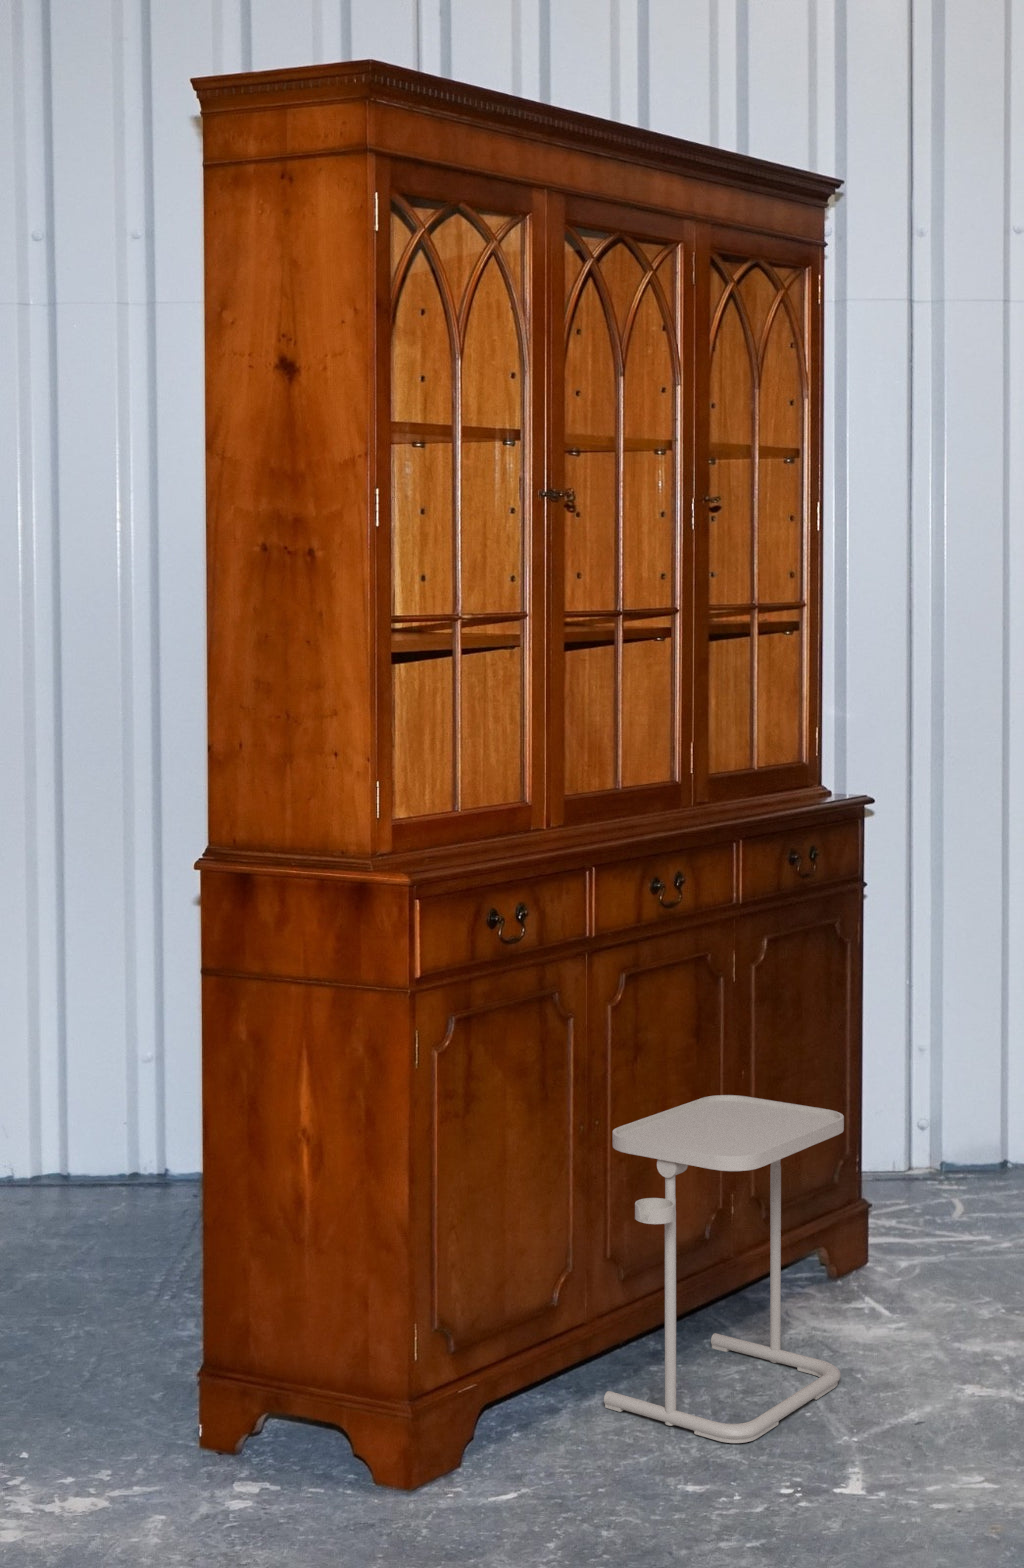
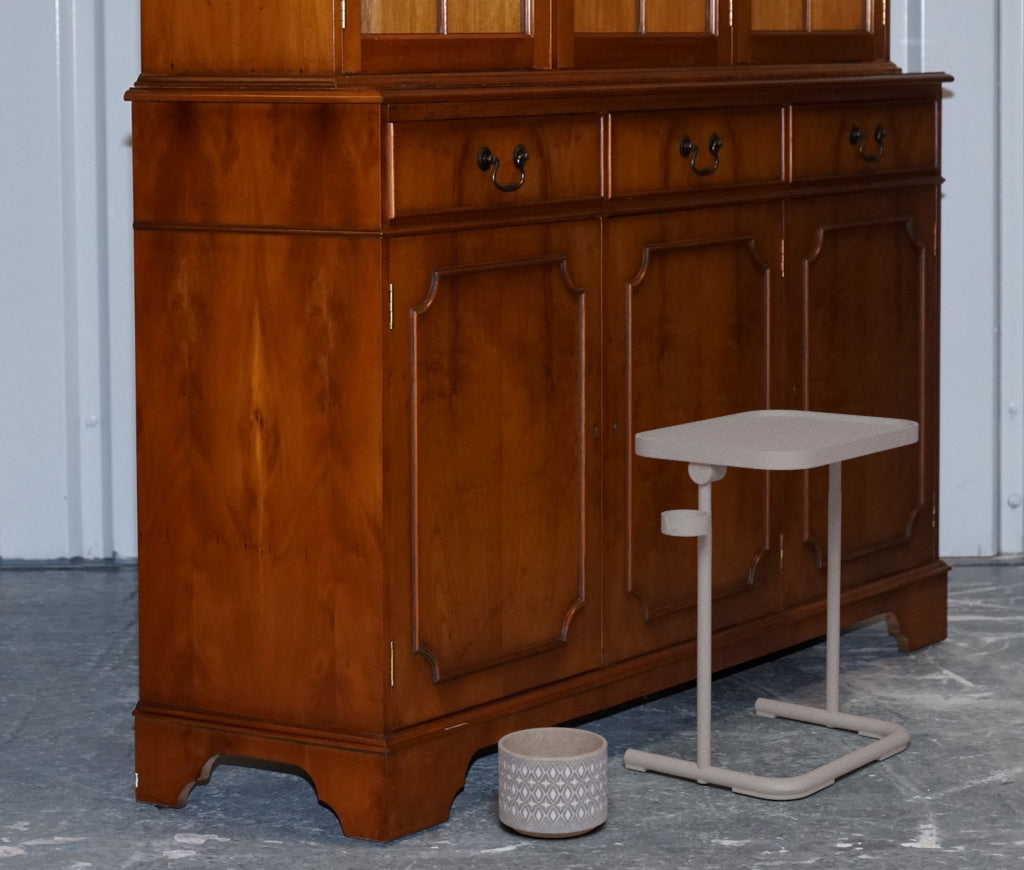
planter: none [502,1385,592,1486] -> present [498,727,608,838]

